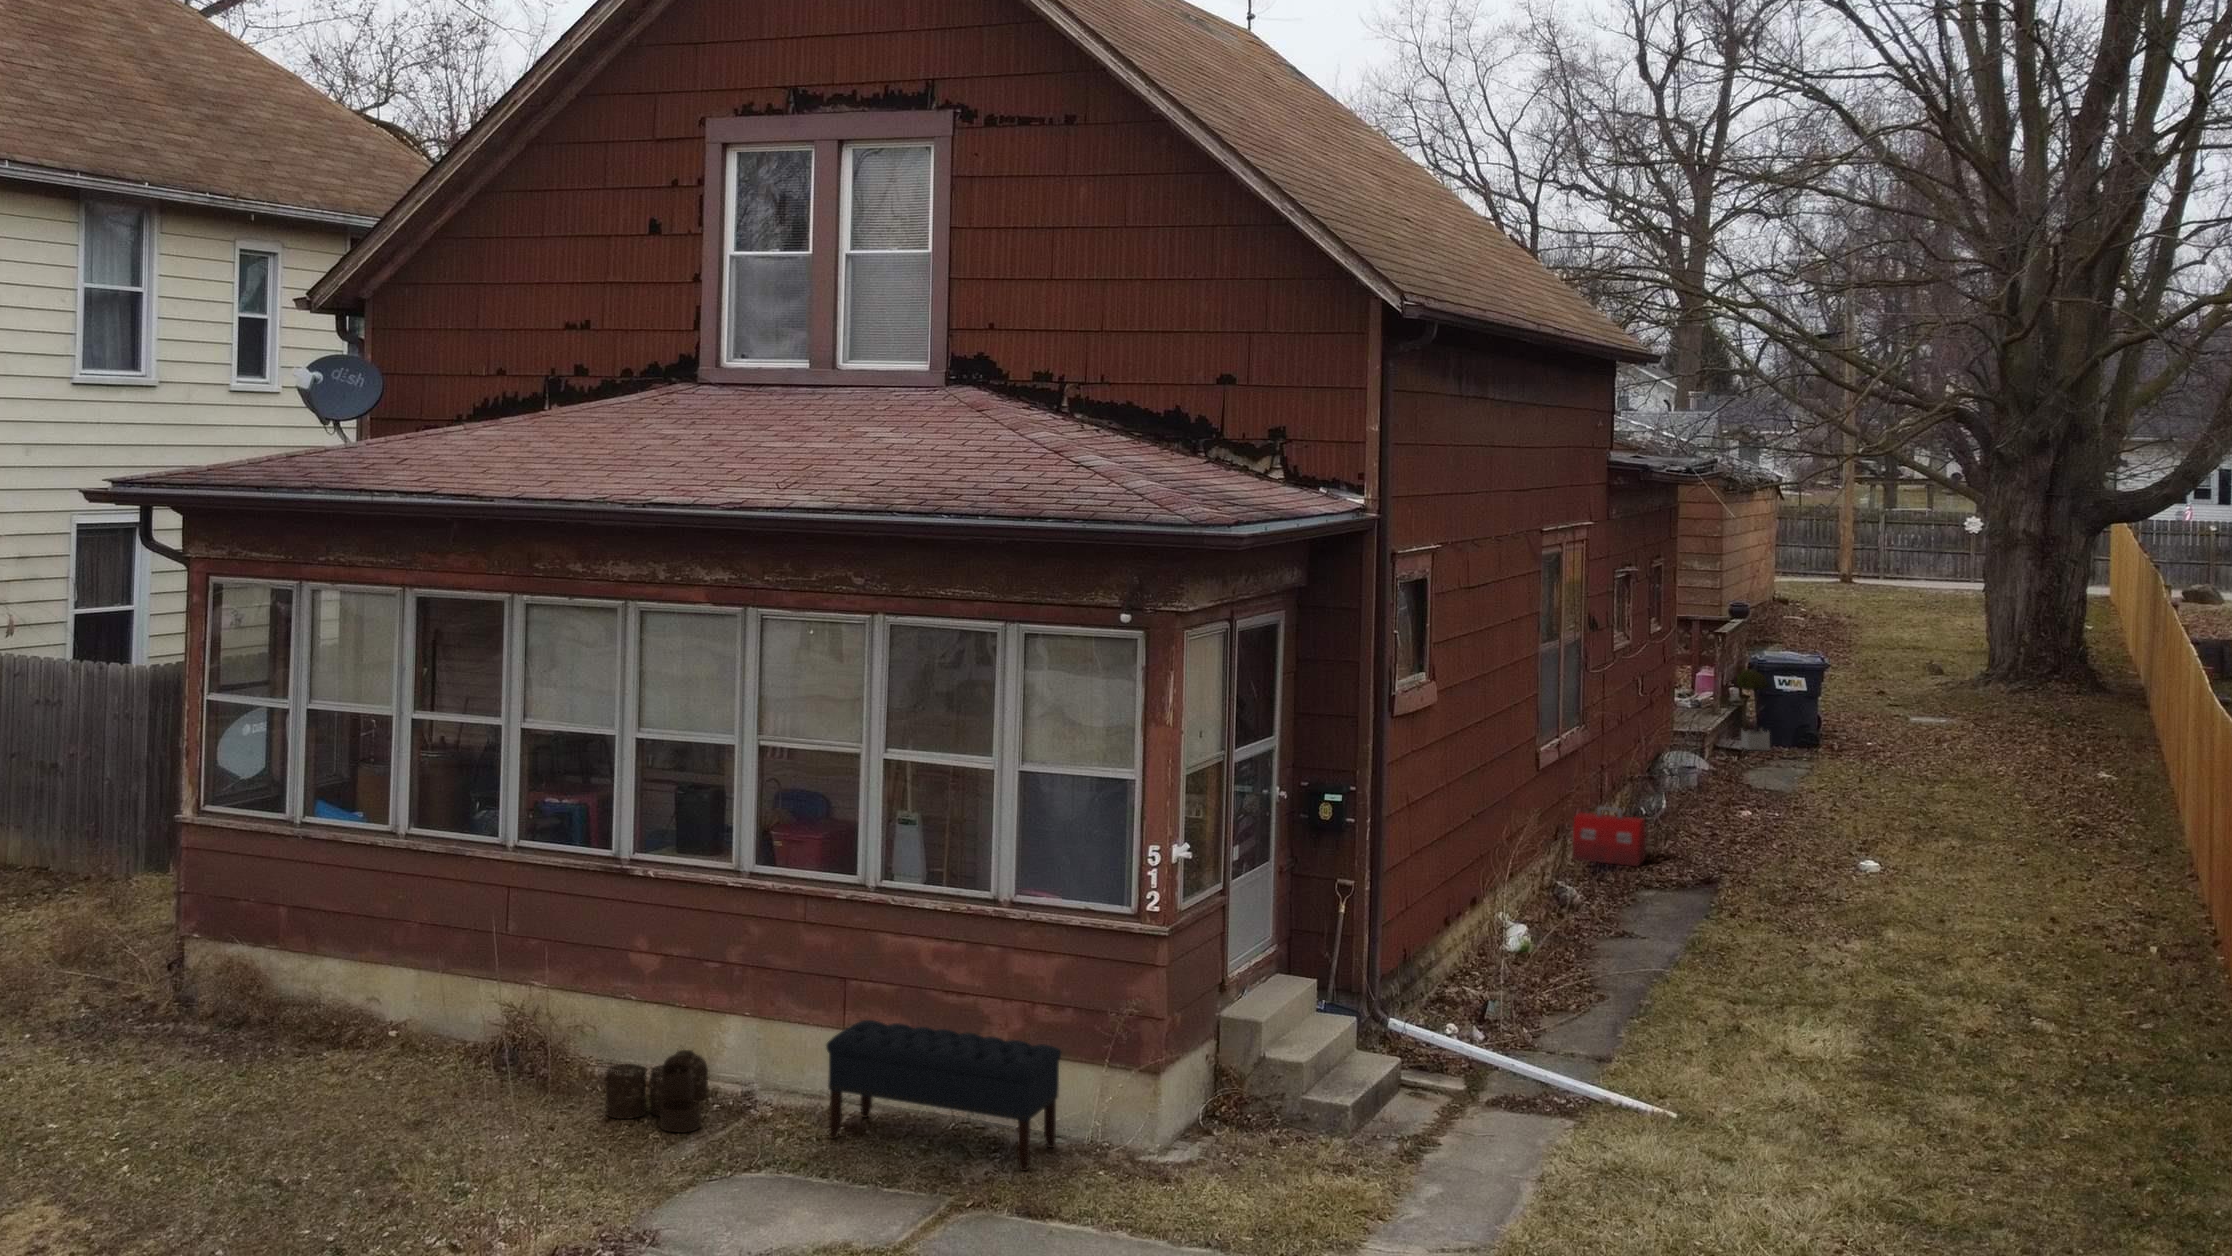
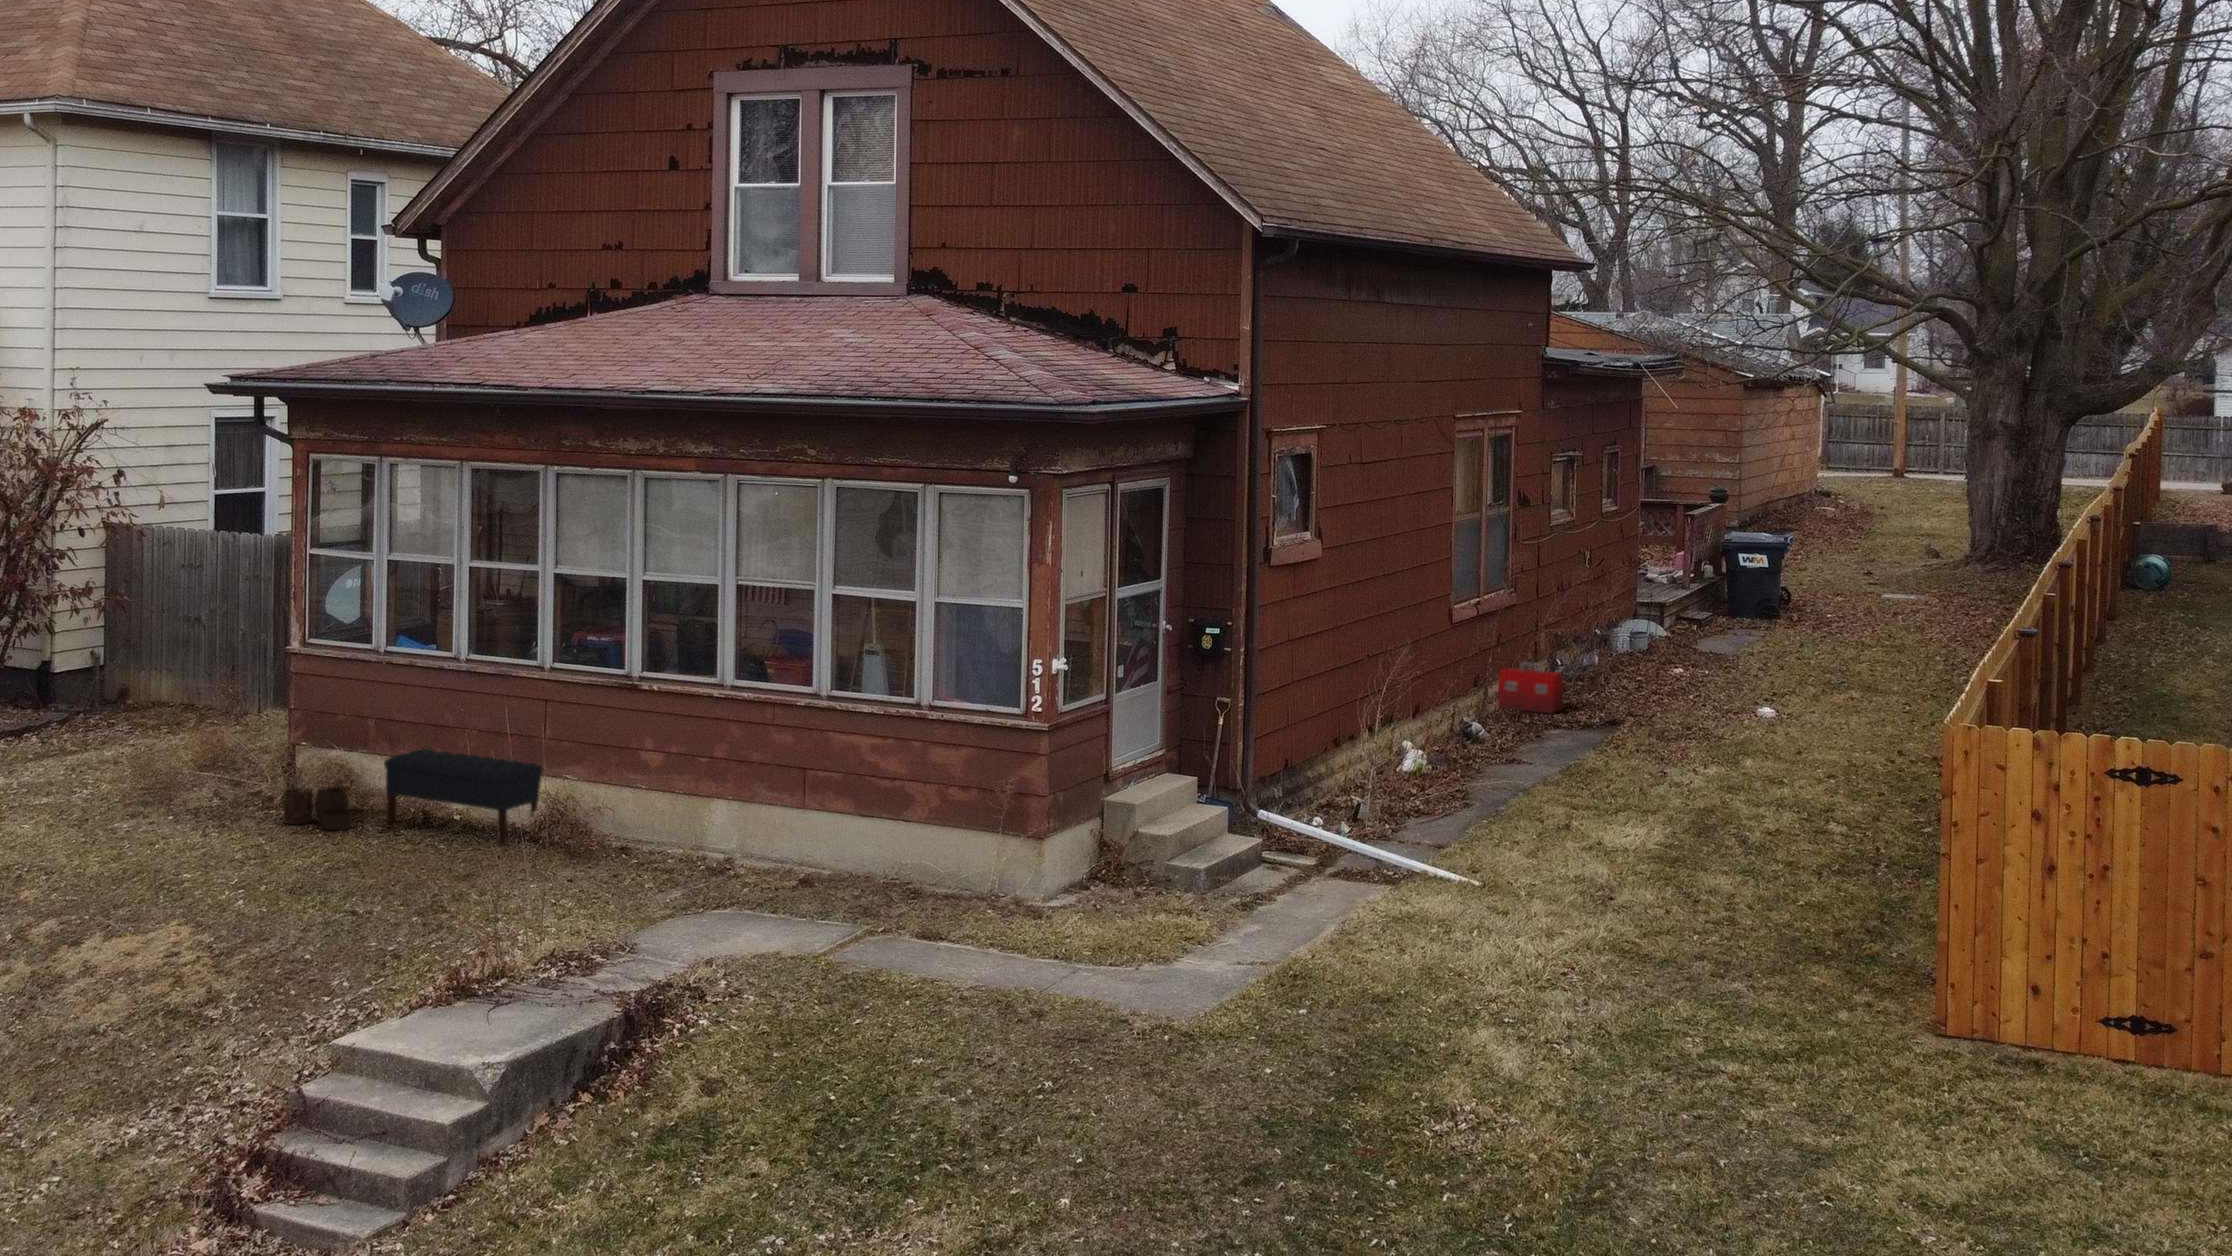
potted tree: present [1737,669,1770,751] -> none [1707,551,1740,626]
bench: present [826,1020,1061,1171] -> present [384,749,543,845]
woven basket: present [606,1050,708,1132] -> present [283,781,361,830]

